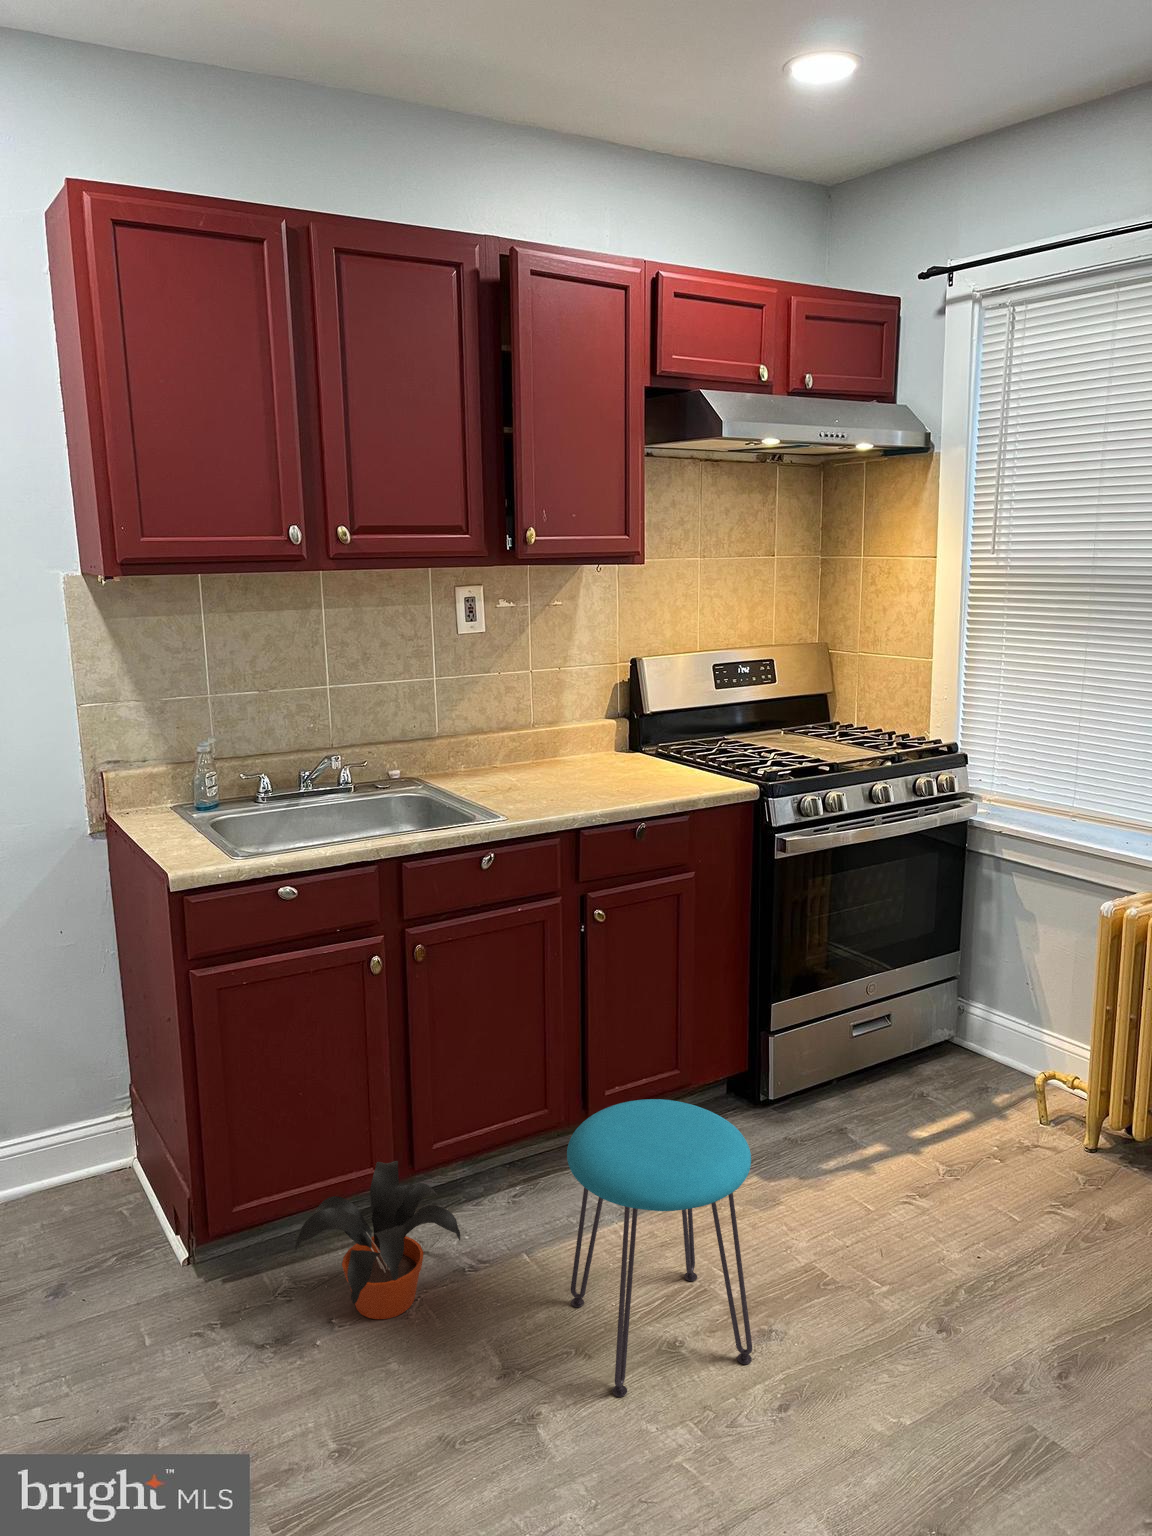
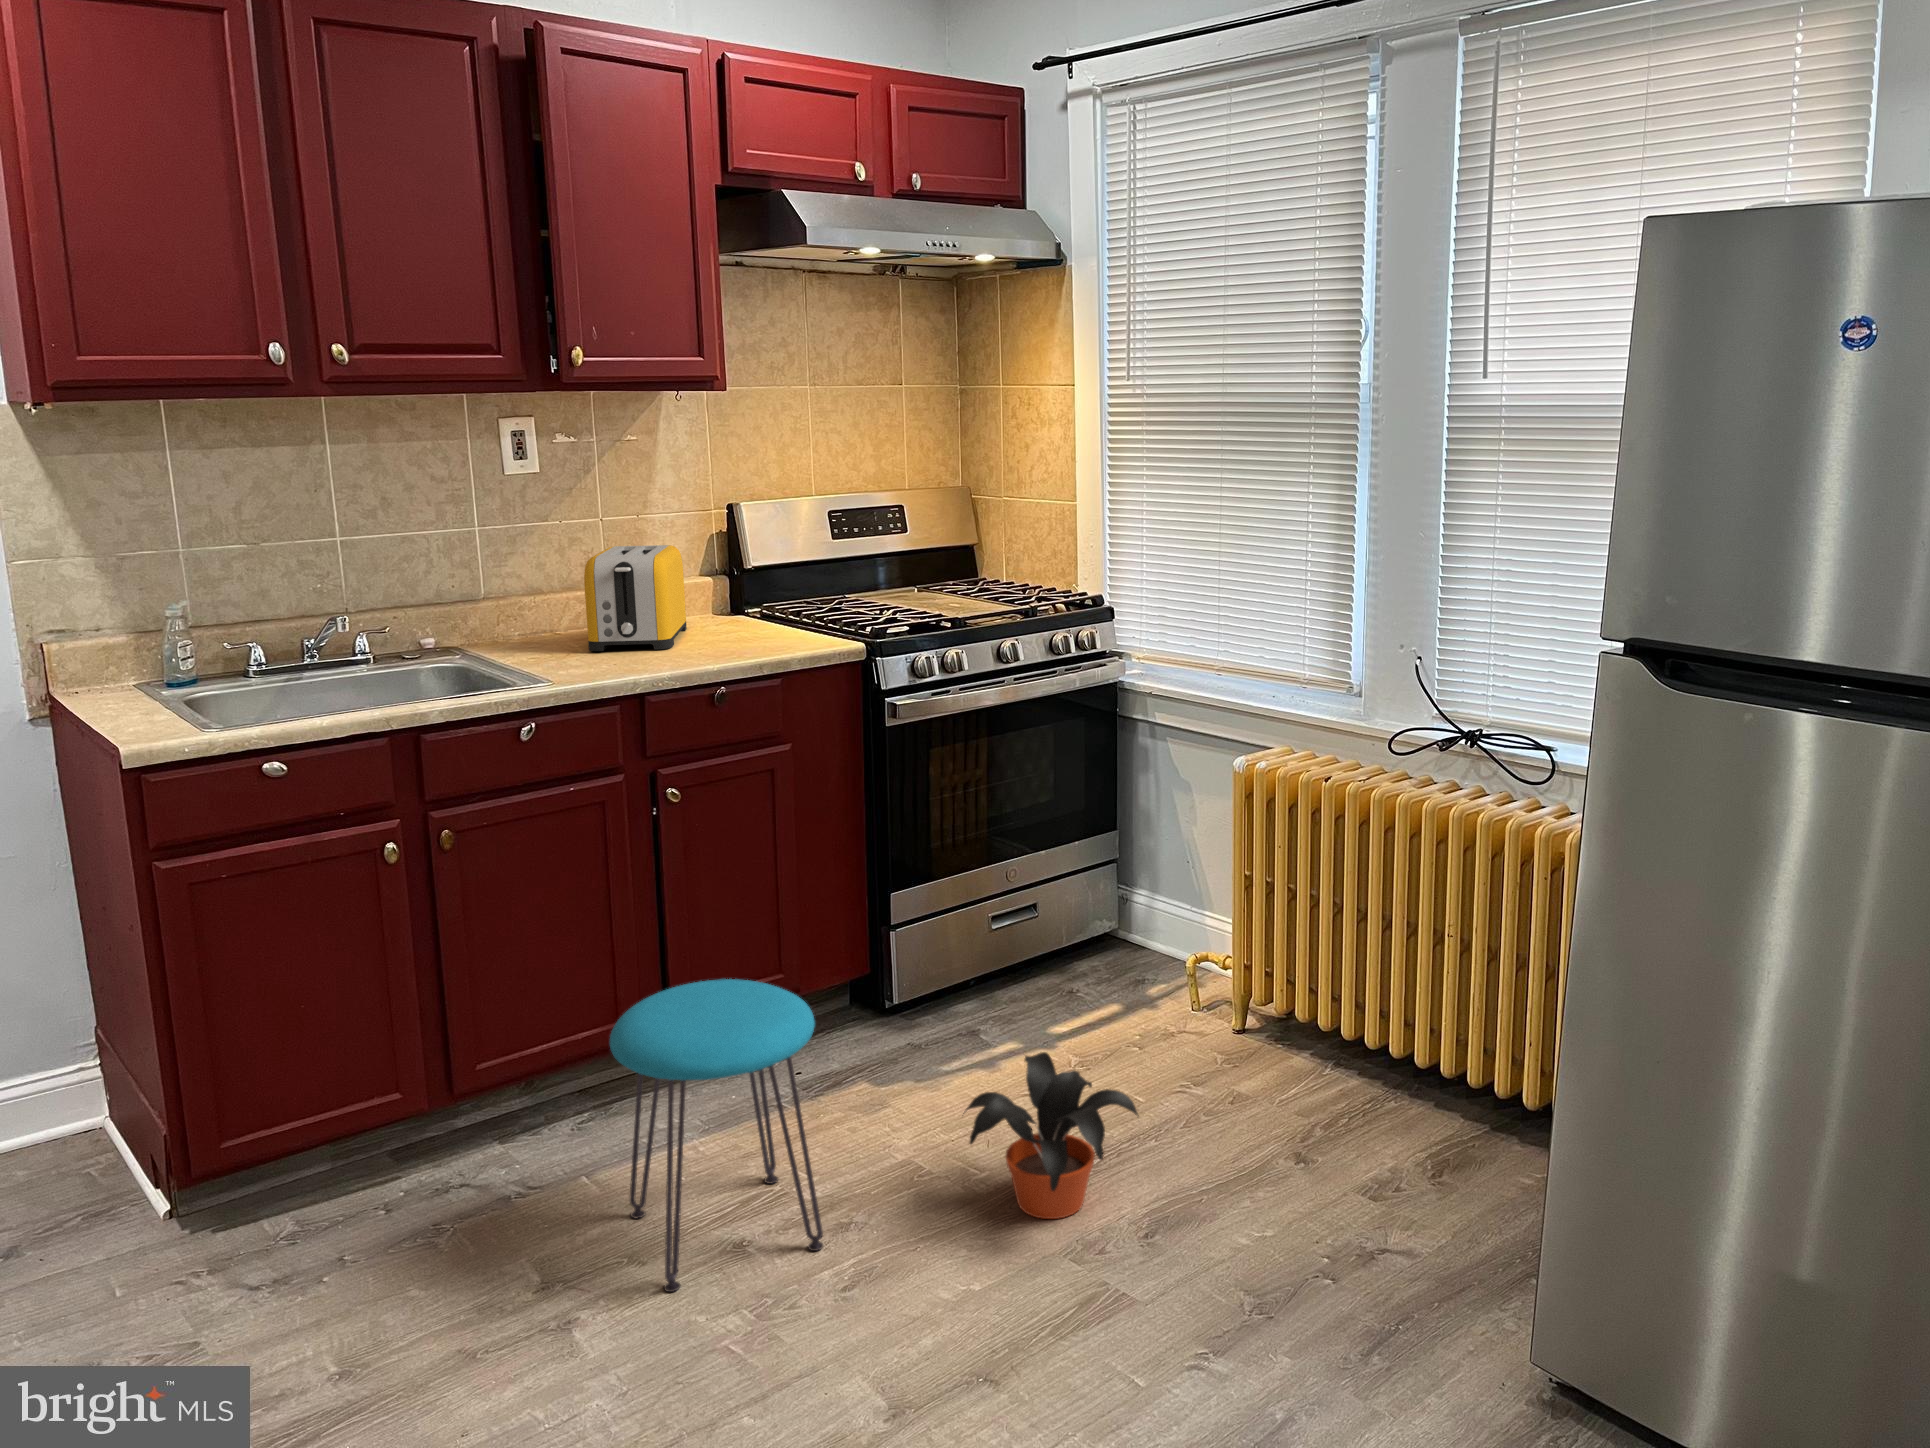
toaster: none [526,695,601,786] -> present [584,545,687,651]
potted plant: present [295,1161,460,1319] -> present [963,1052,1139,1219]

